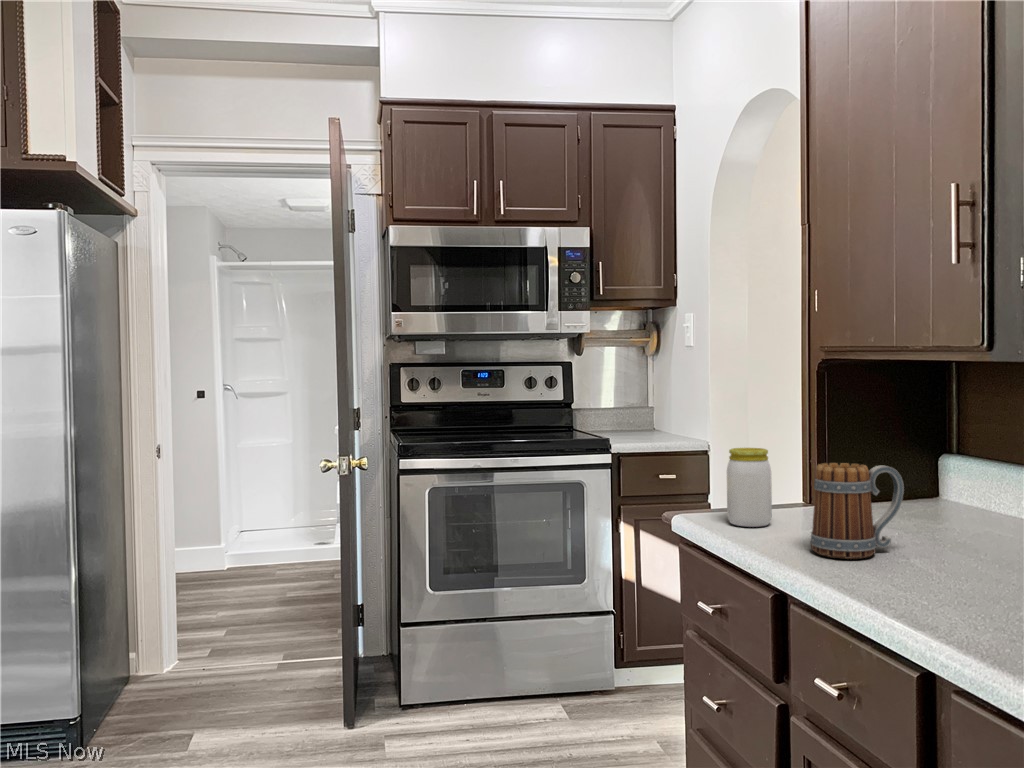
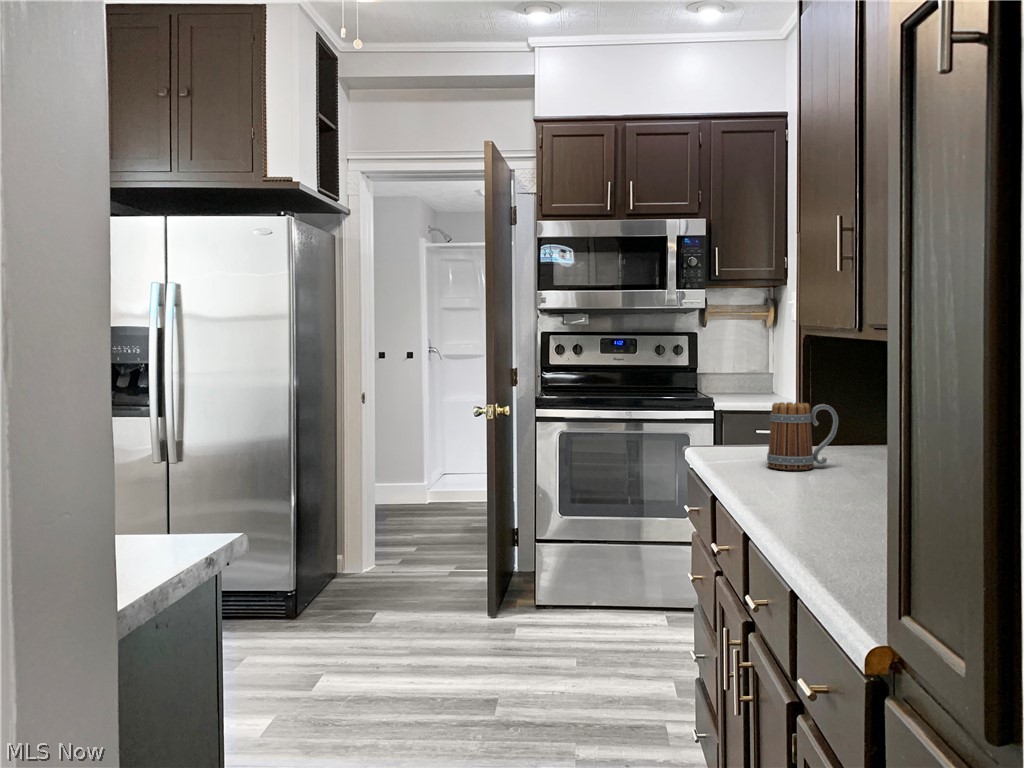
jar: present [727,448,772,527] -> none [732,394,766,453]

